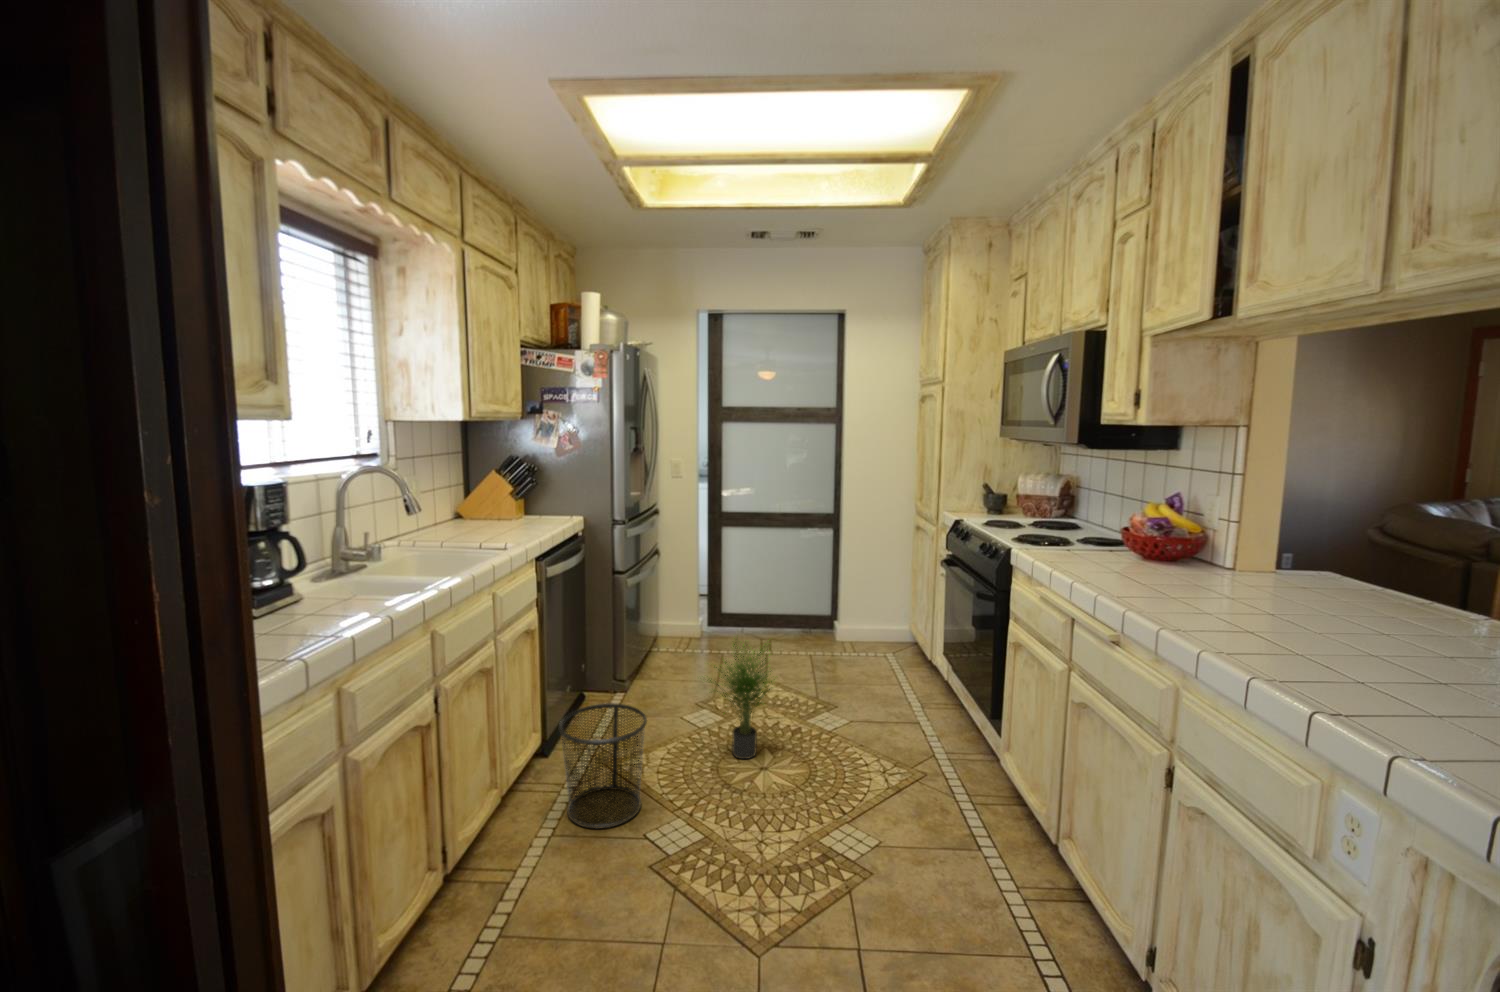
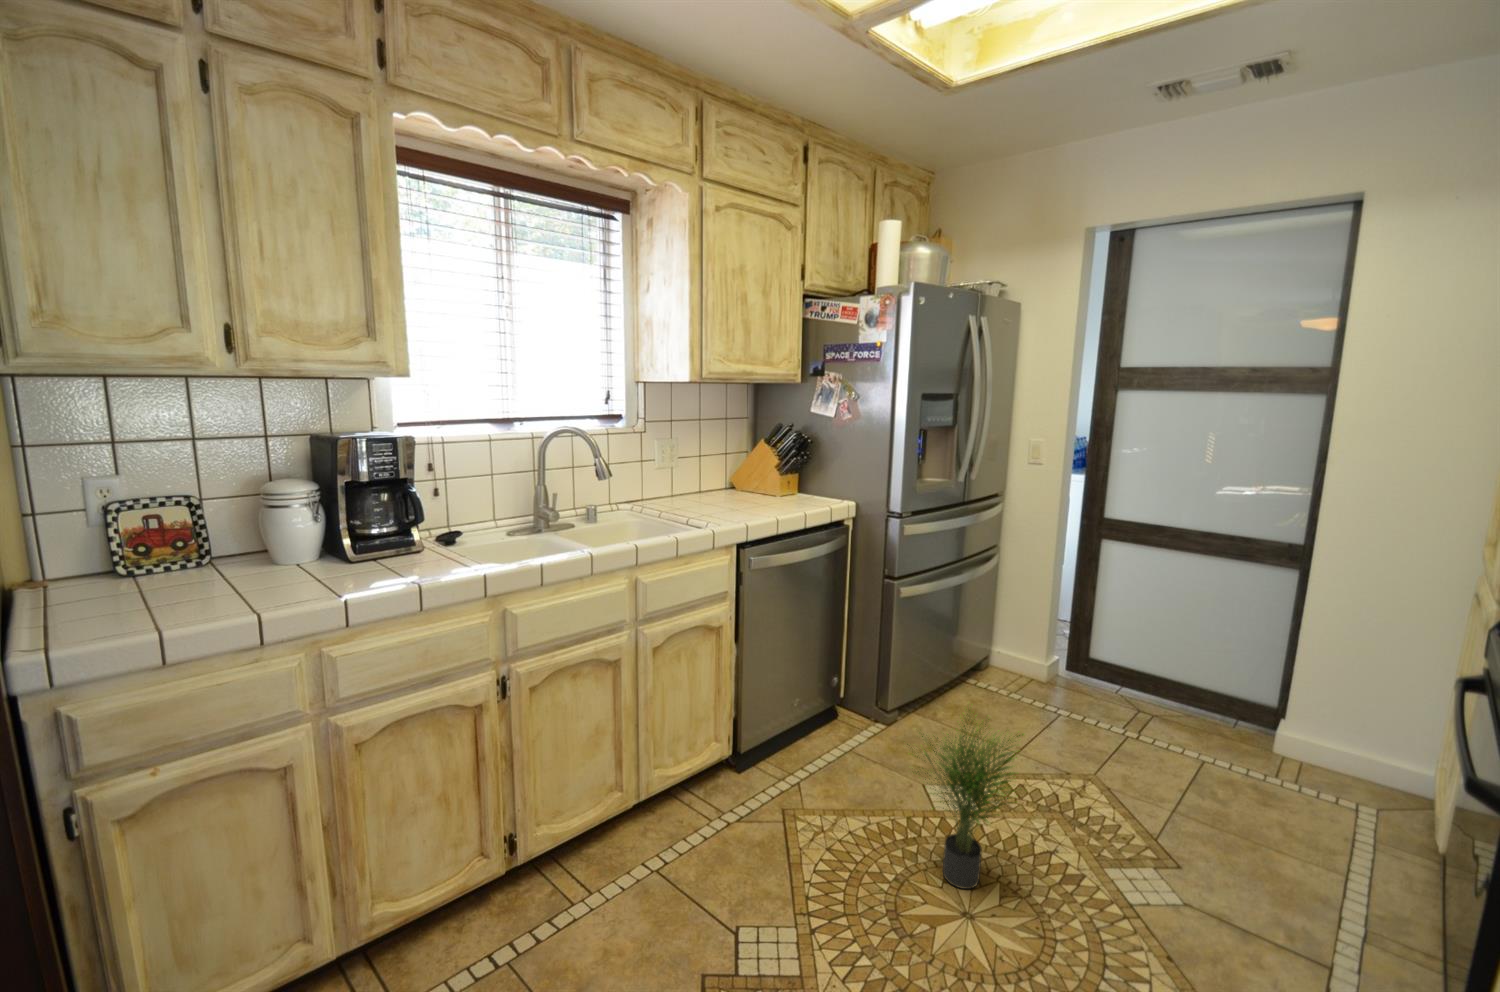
waste bin: present [559,703,647,829] -> none [683,732,791,895]

